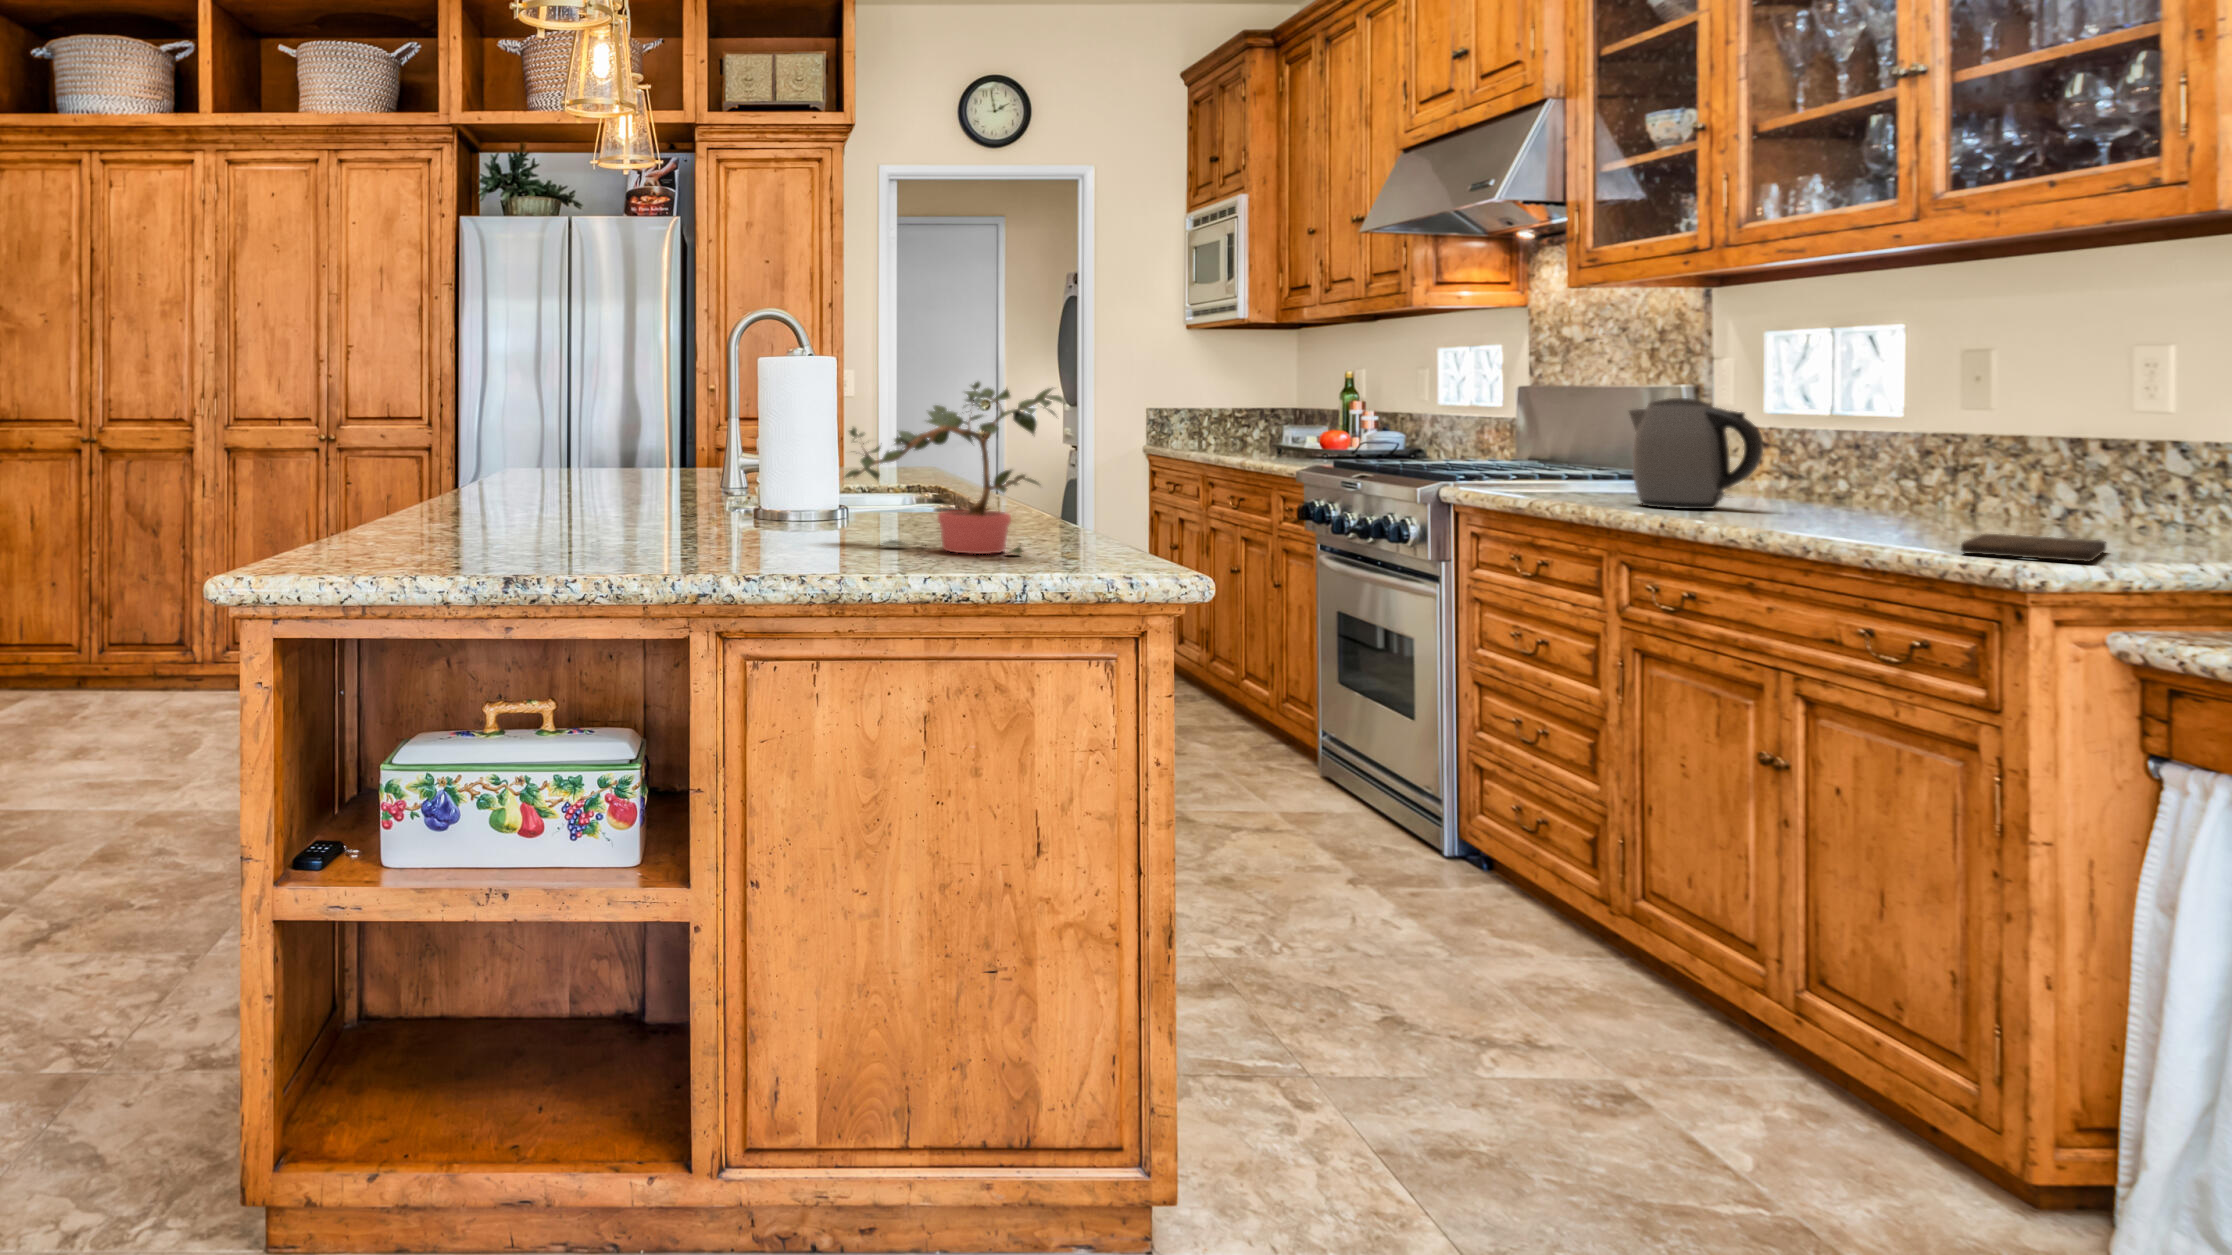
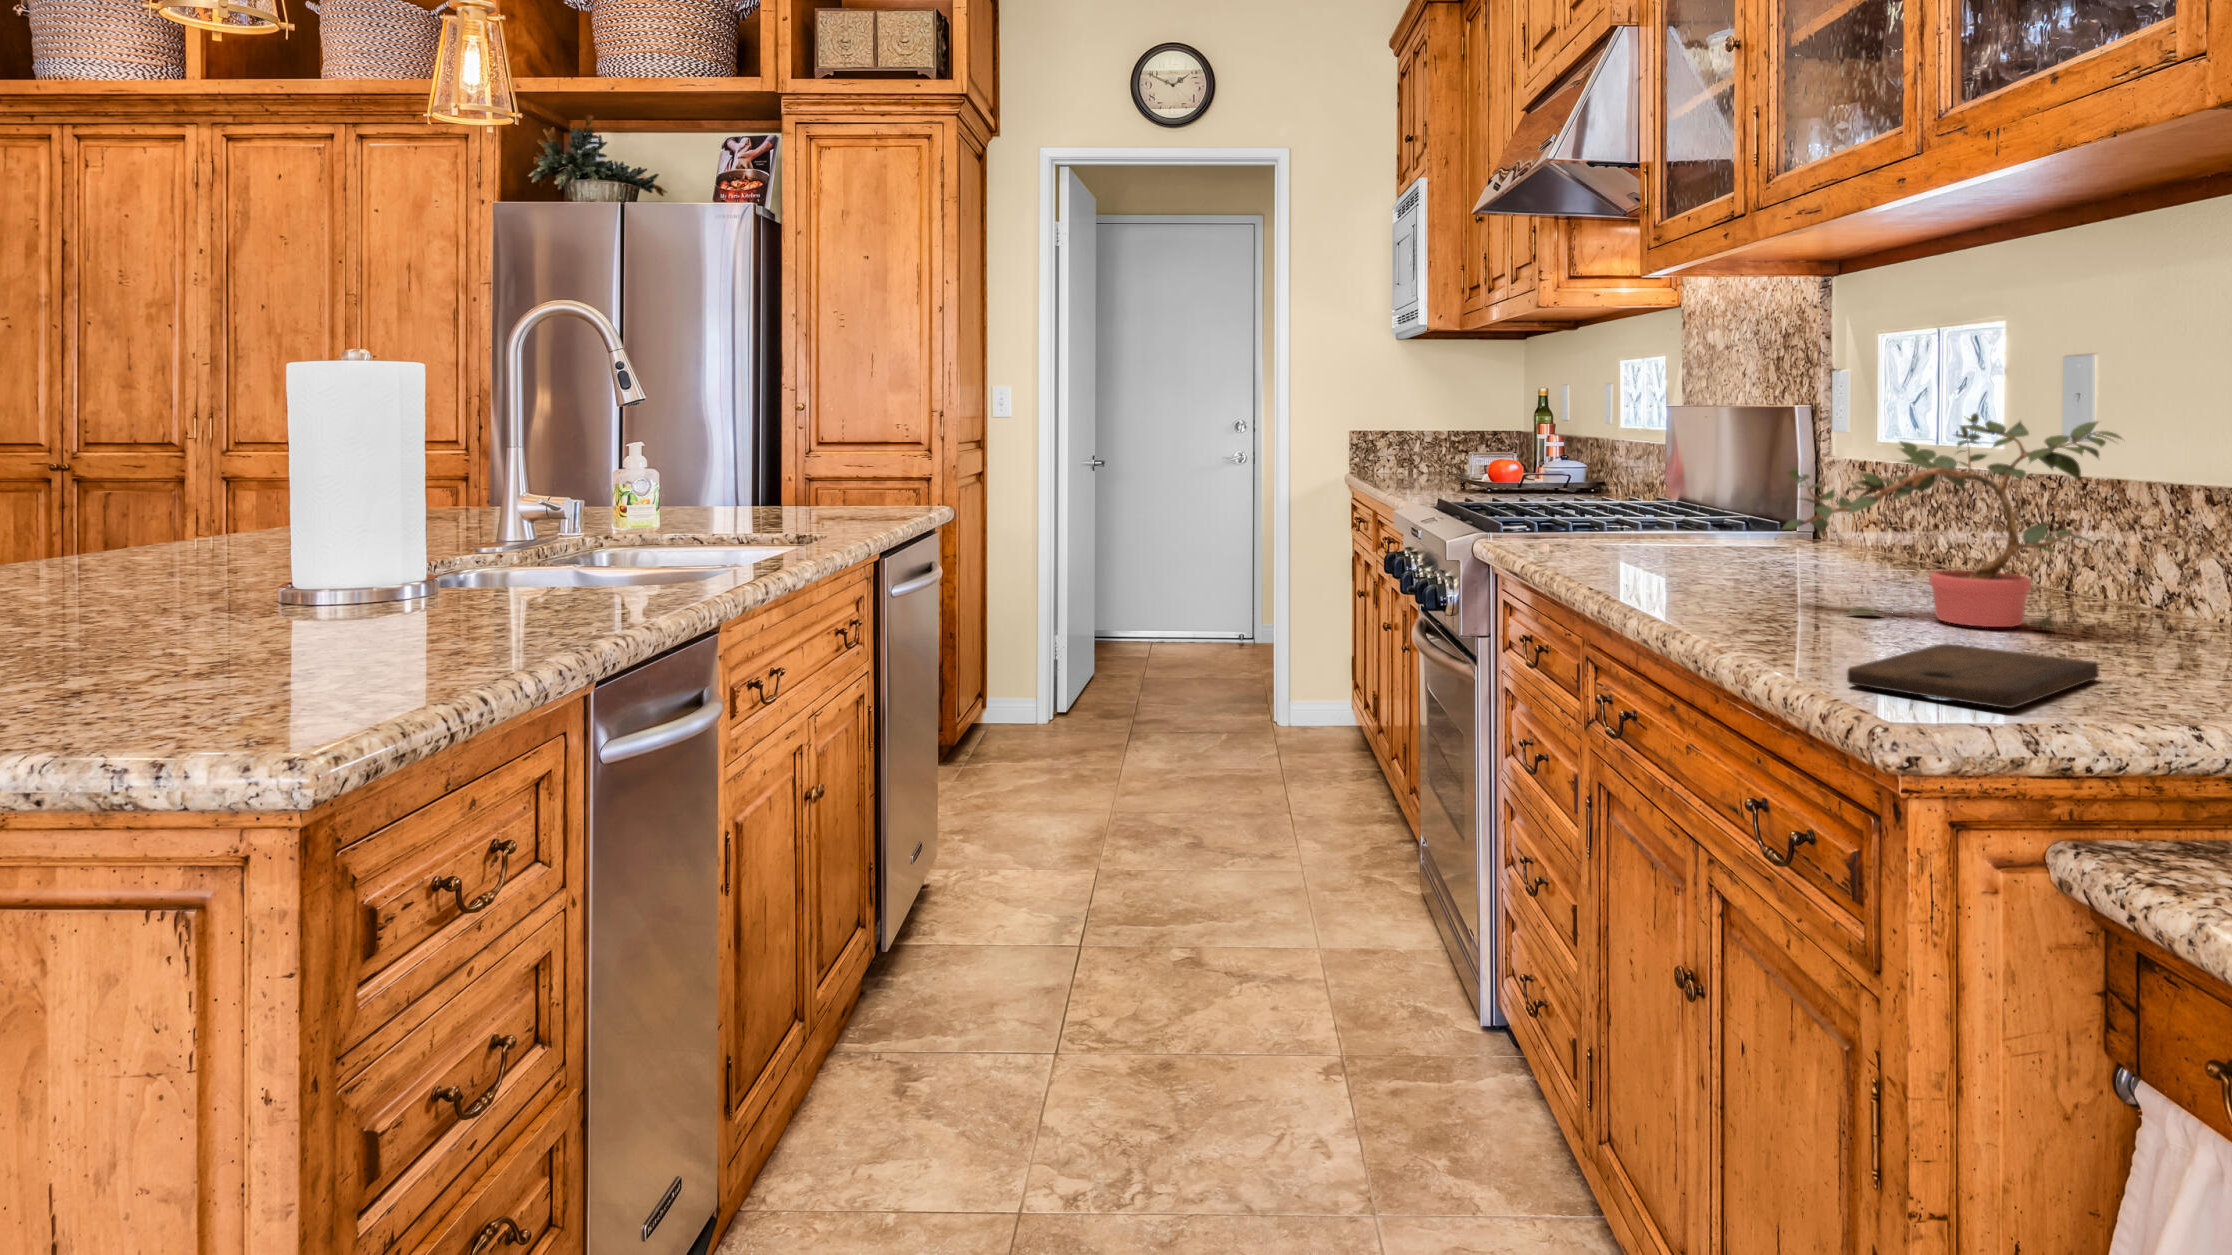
potted plant: present [845,382,1065,554] -> present [1782,413,2122,629]
kettle: present [1629,398,1763,509] -> none [1617,426,1768,583]

